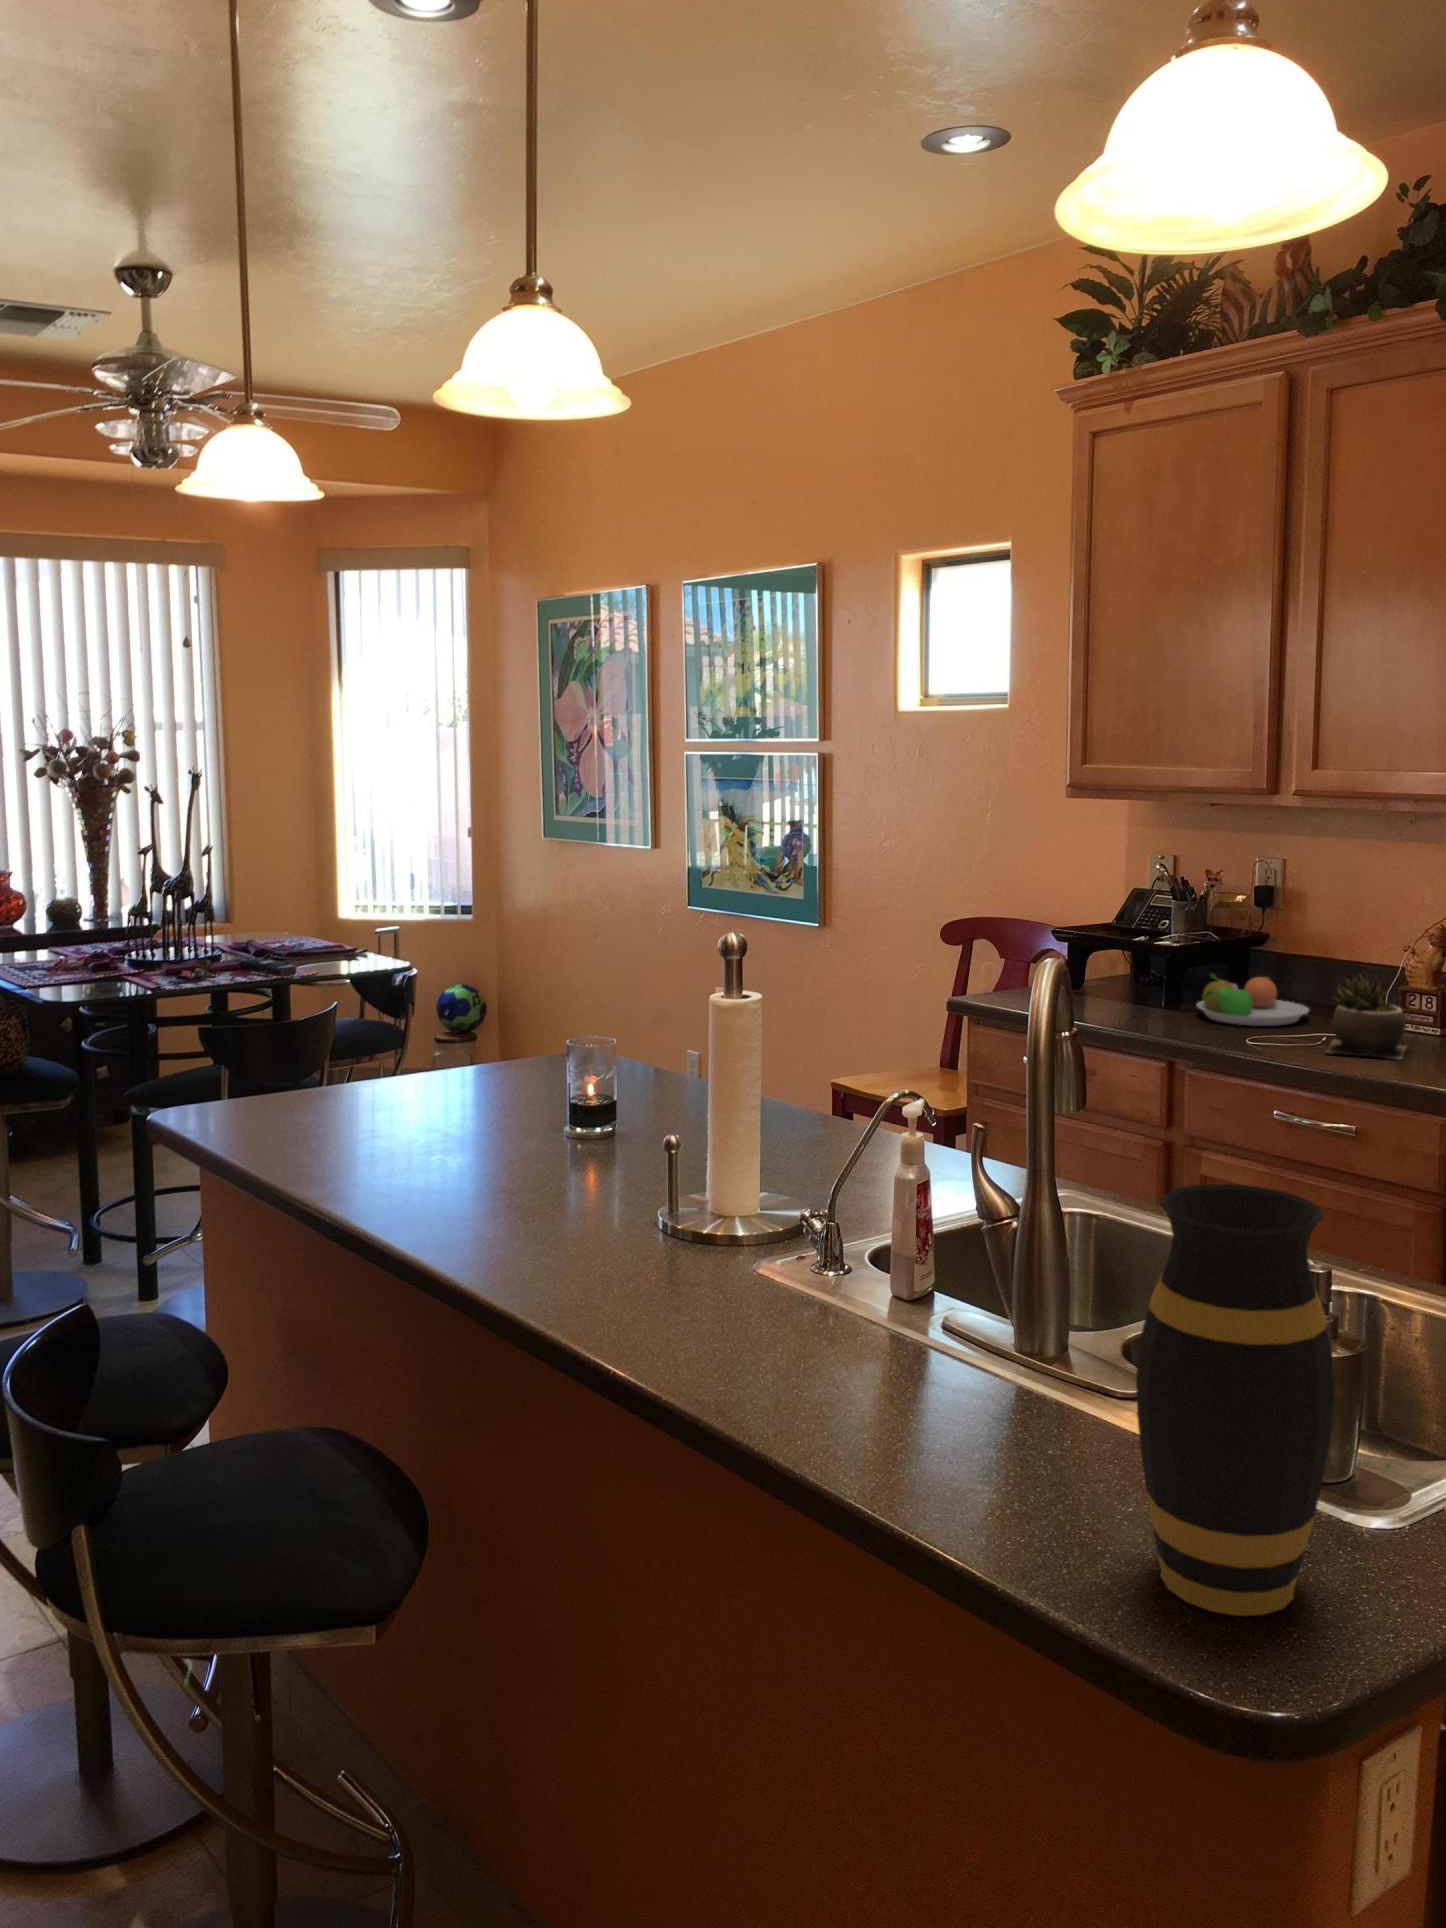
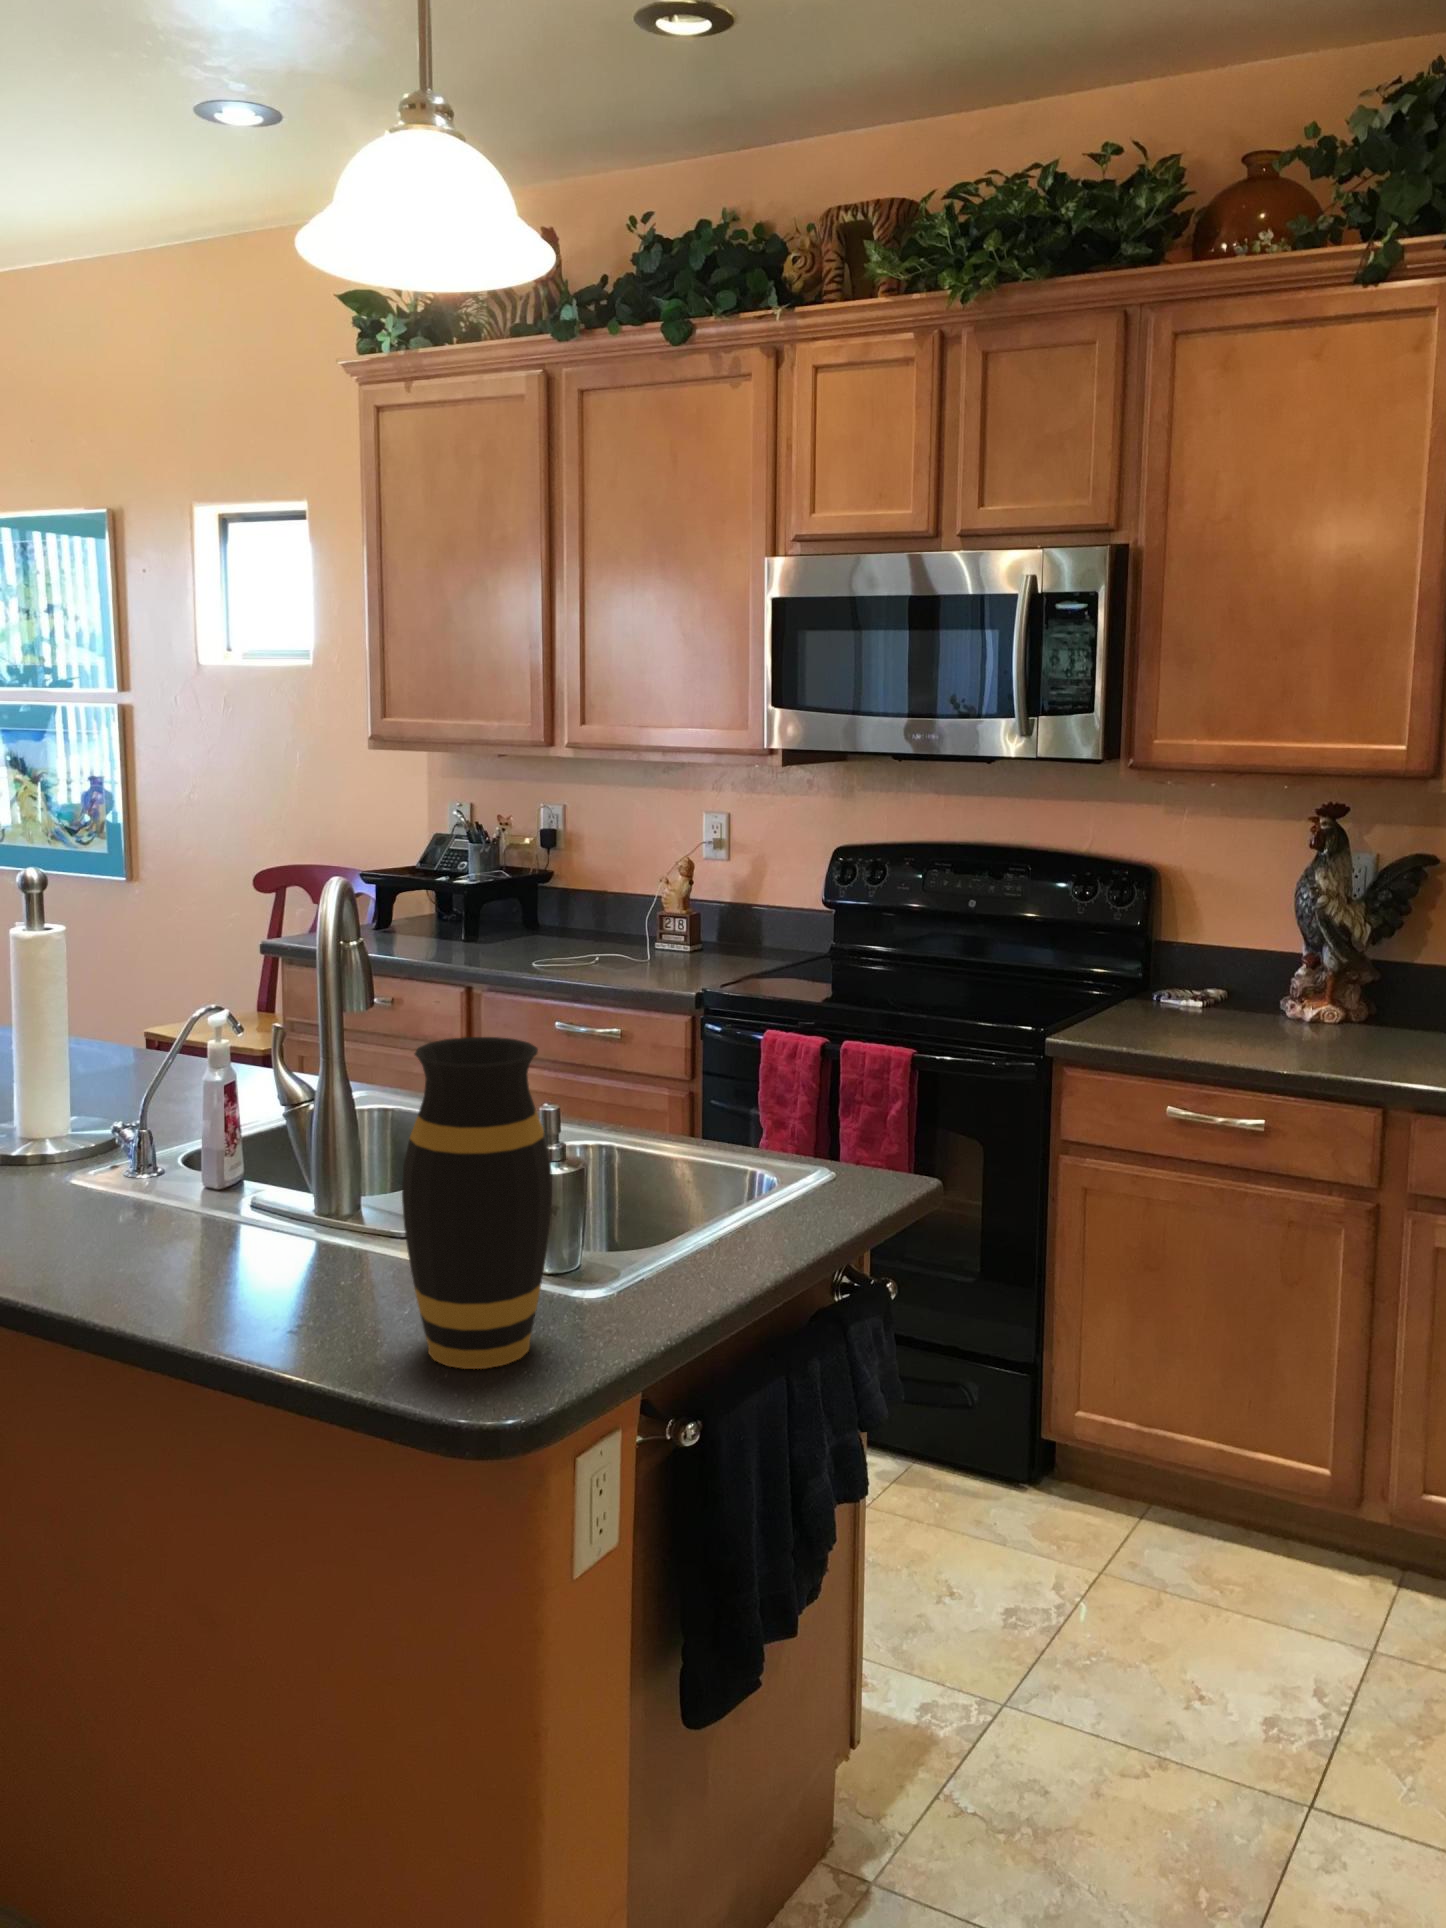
fruit bowl: present [1197,974,1309,1026] -> none [489,906,586,951]
succulent plant: present [1326,974,1406,1059] -> none [596,898,663,971]

